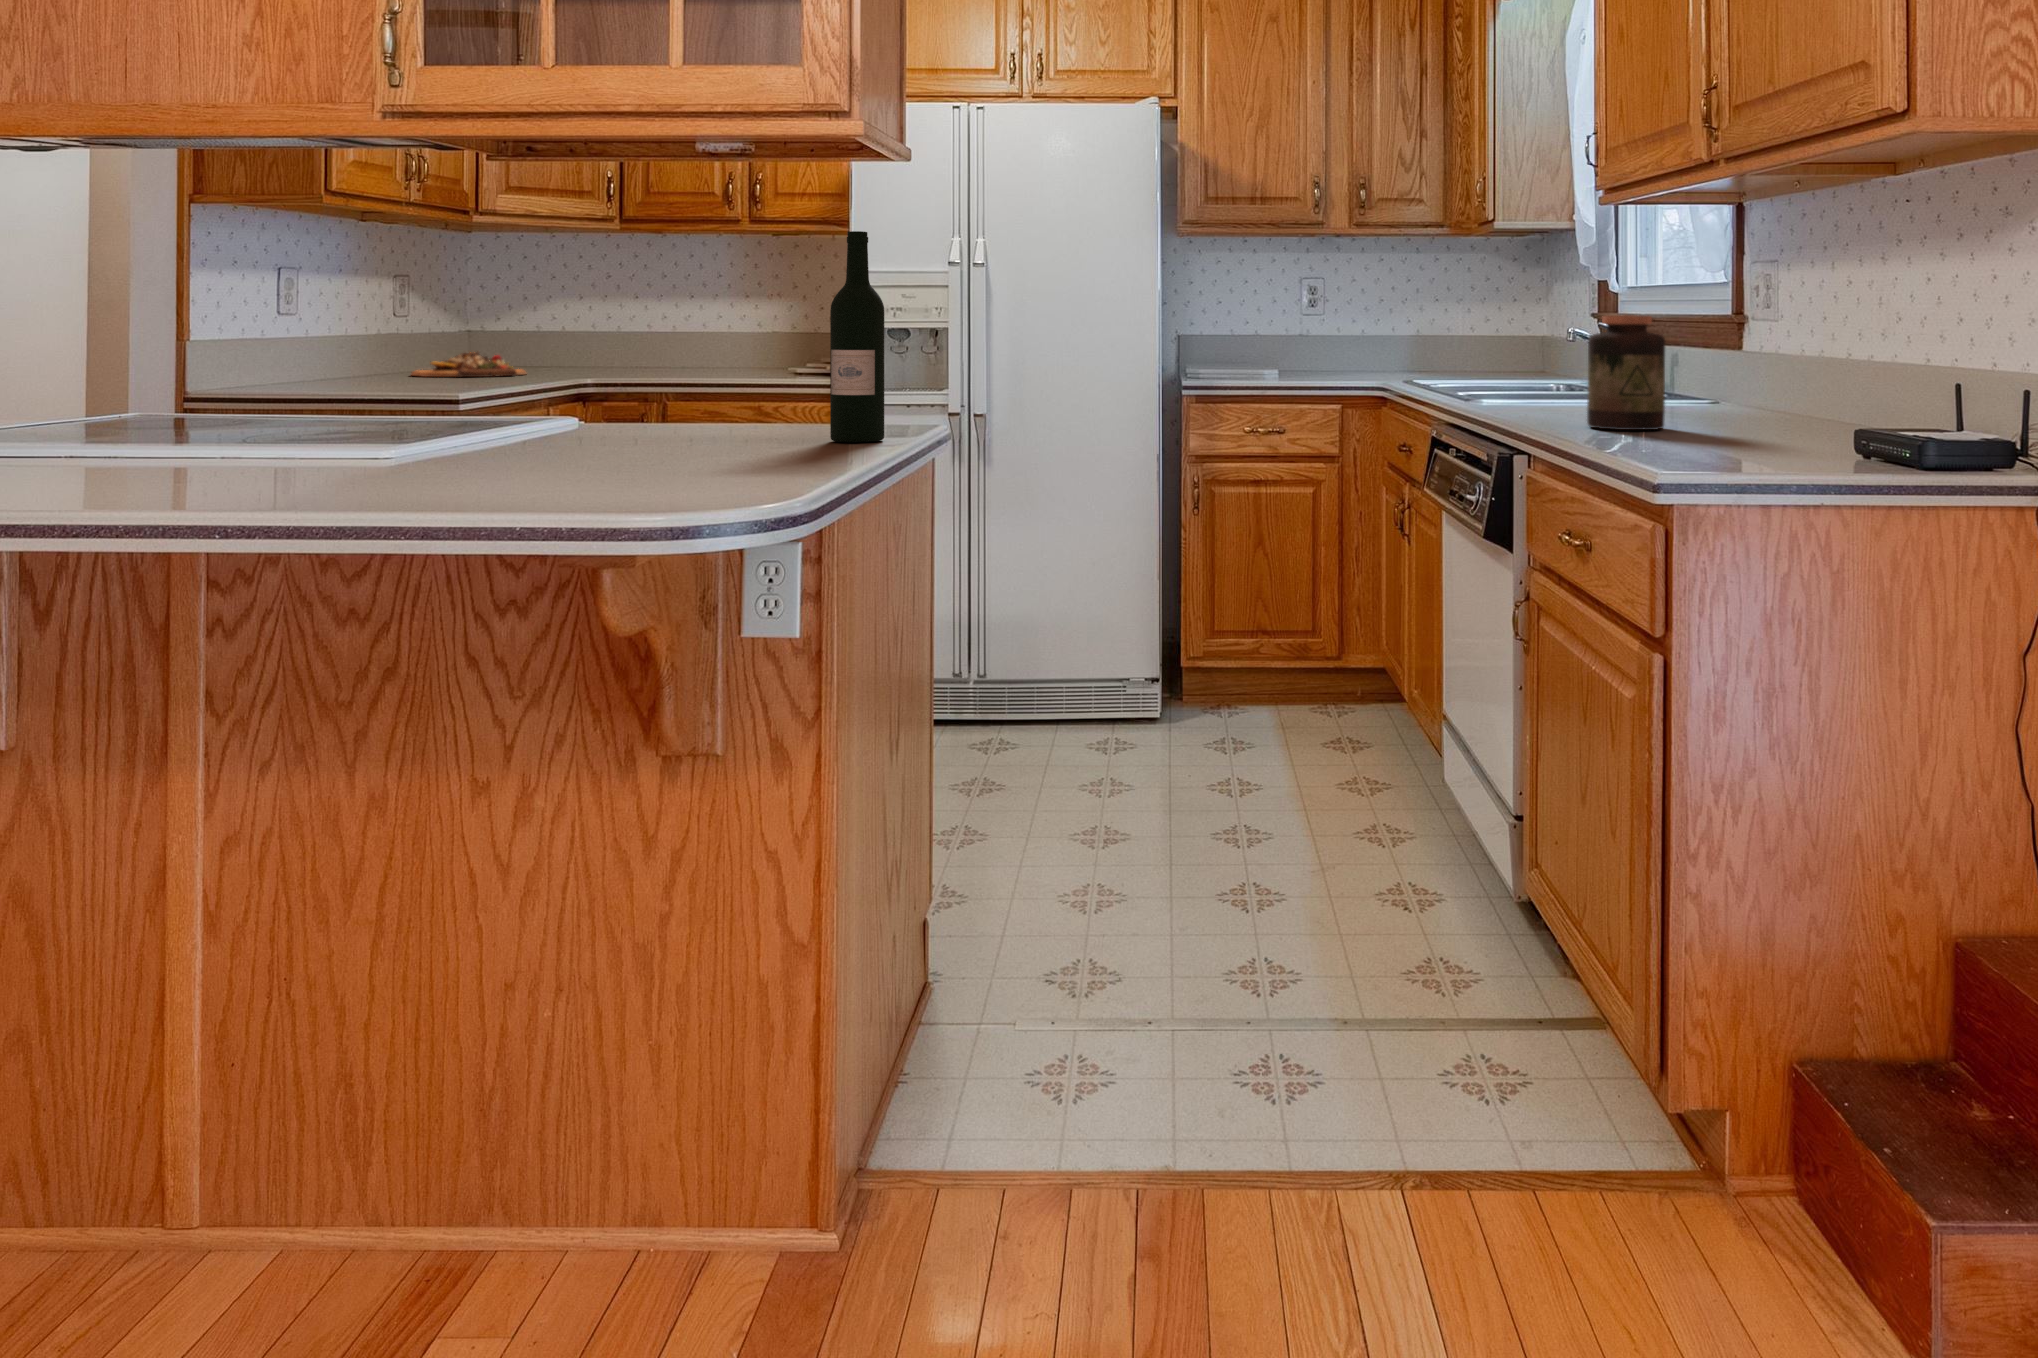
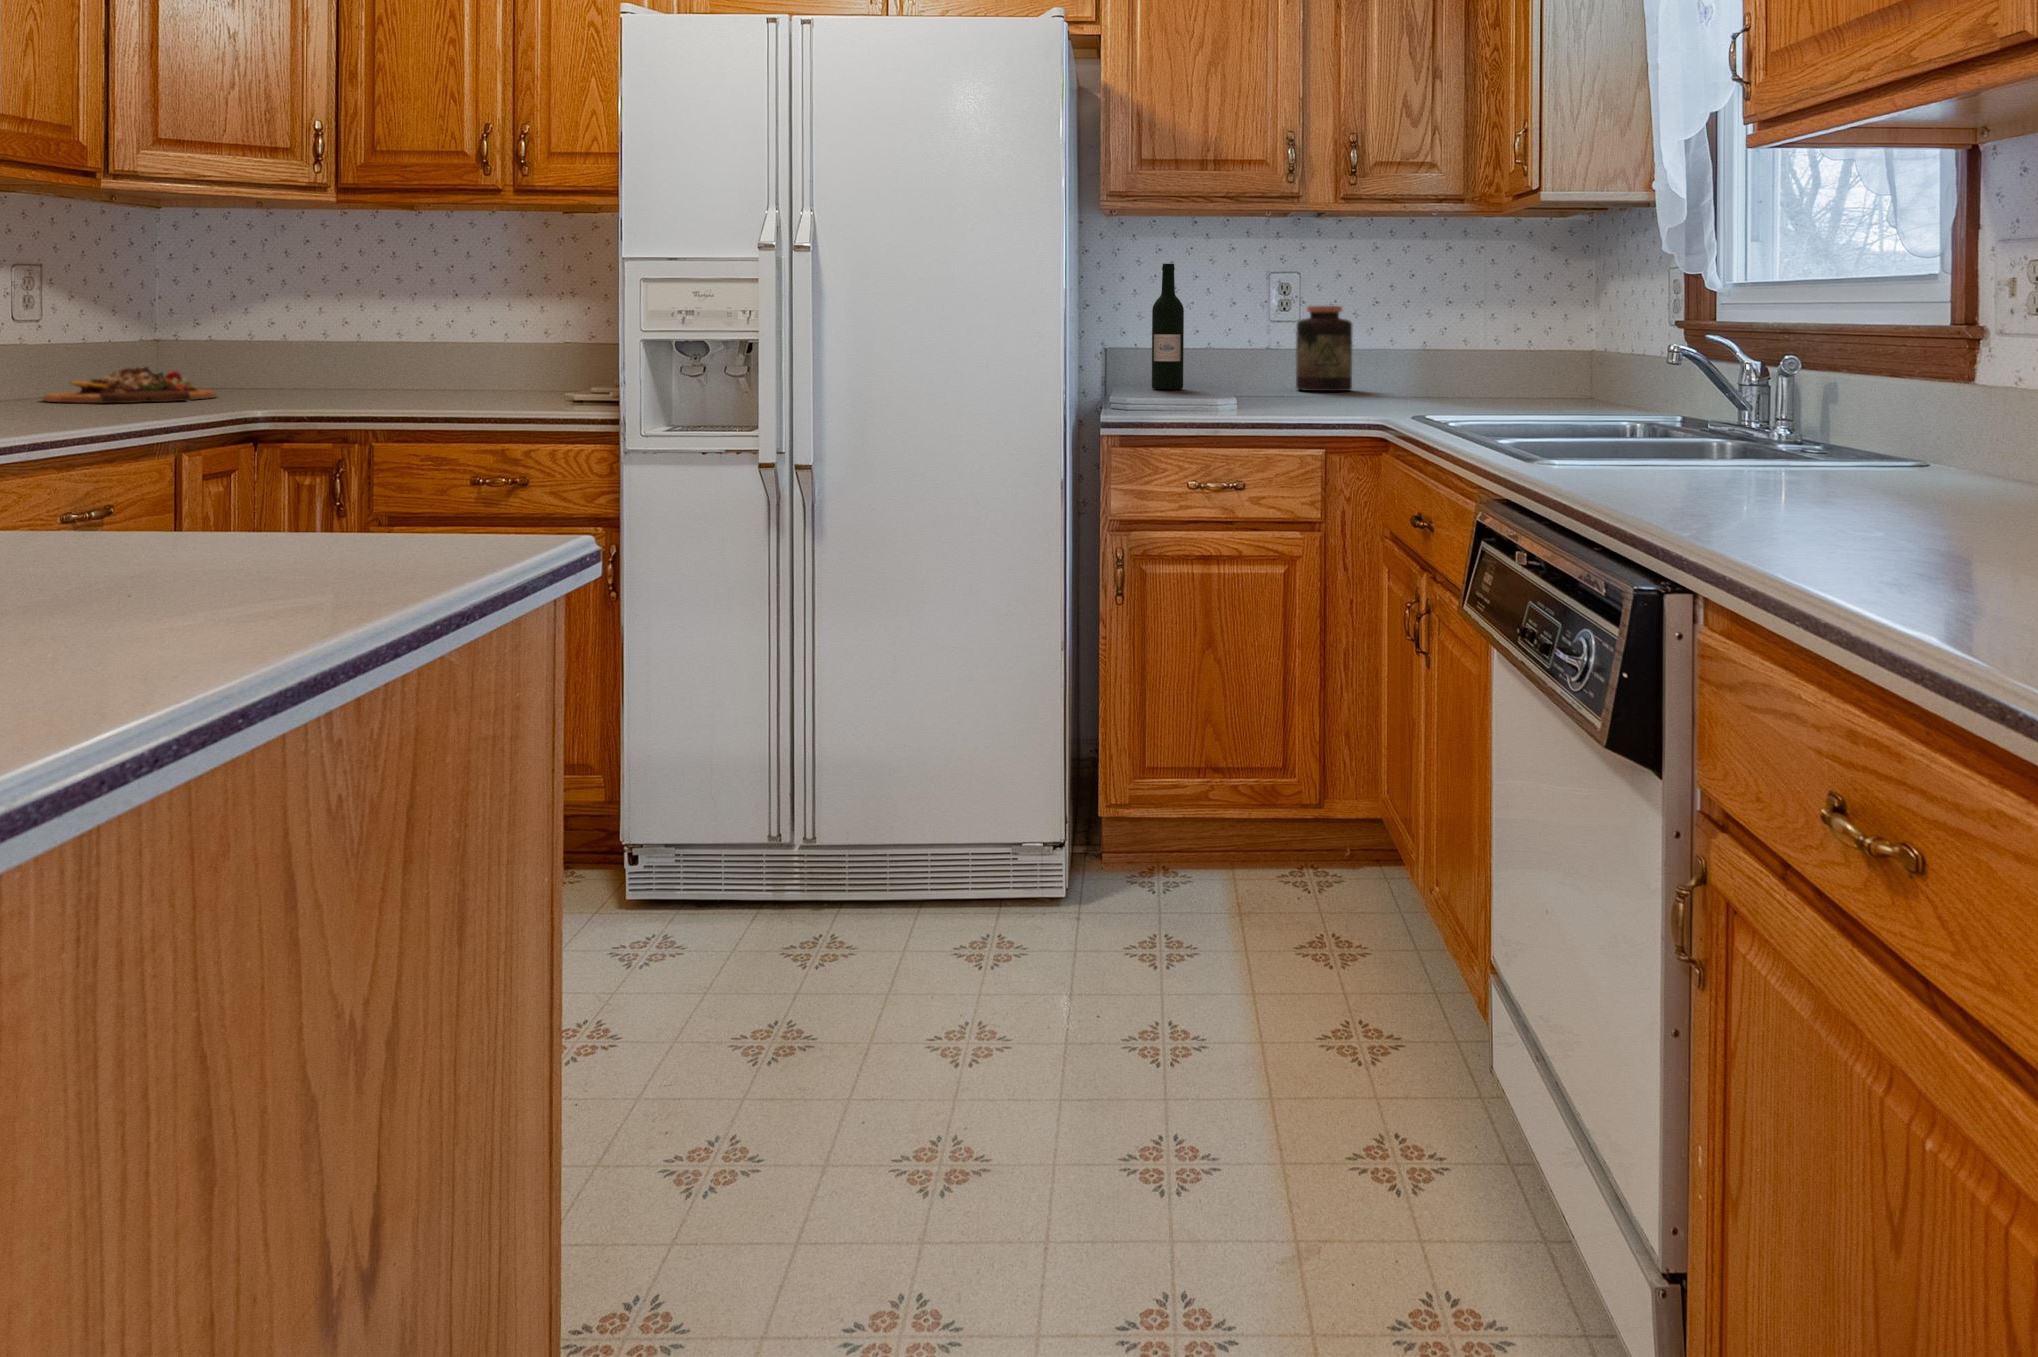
wine bottle: present [830,231,884,442] -> present [1152,264,1184,389]
jar: present [1587,315,1665,430] -> present [1296,306,1352,391]

